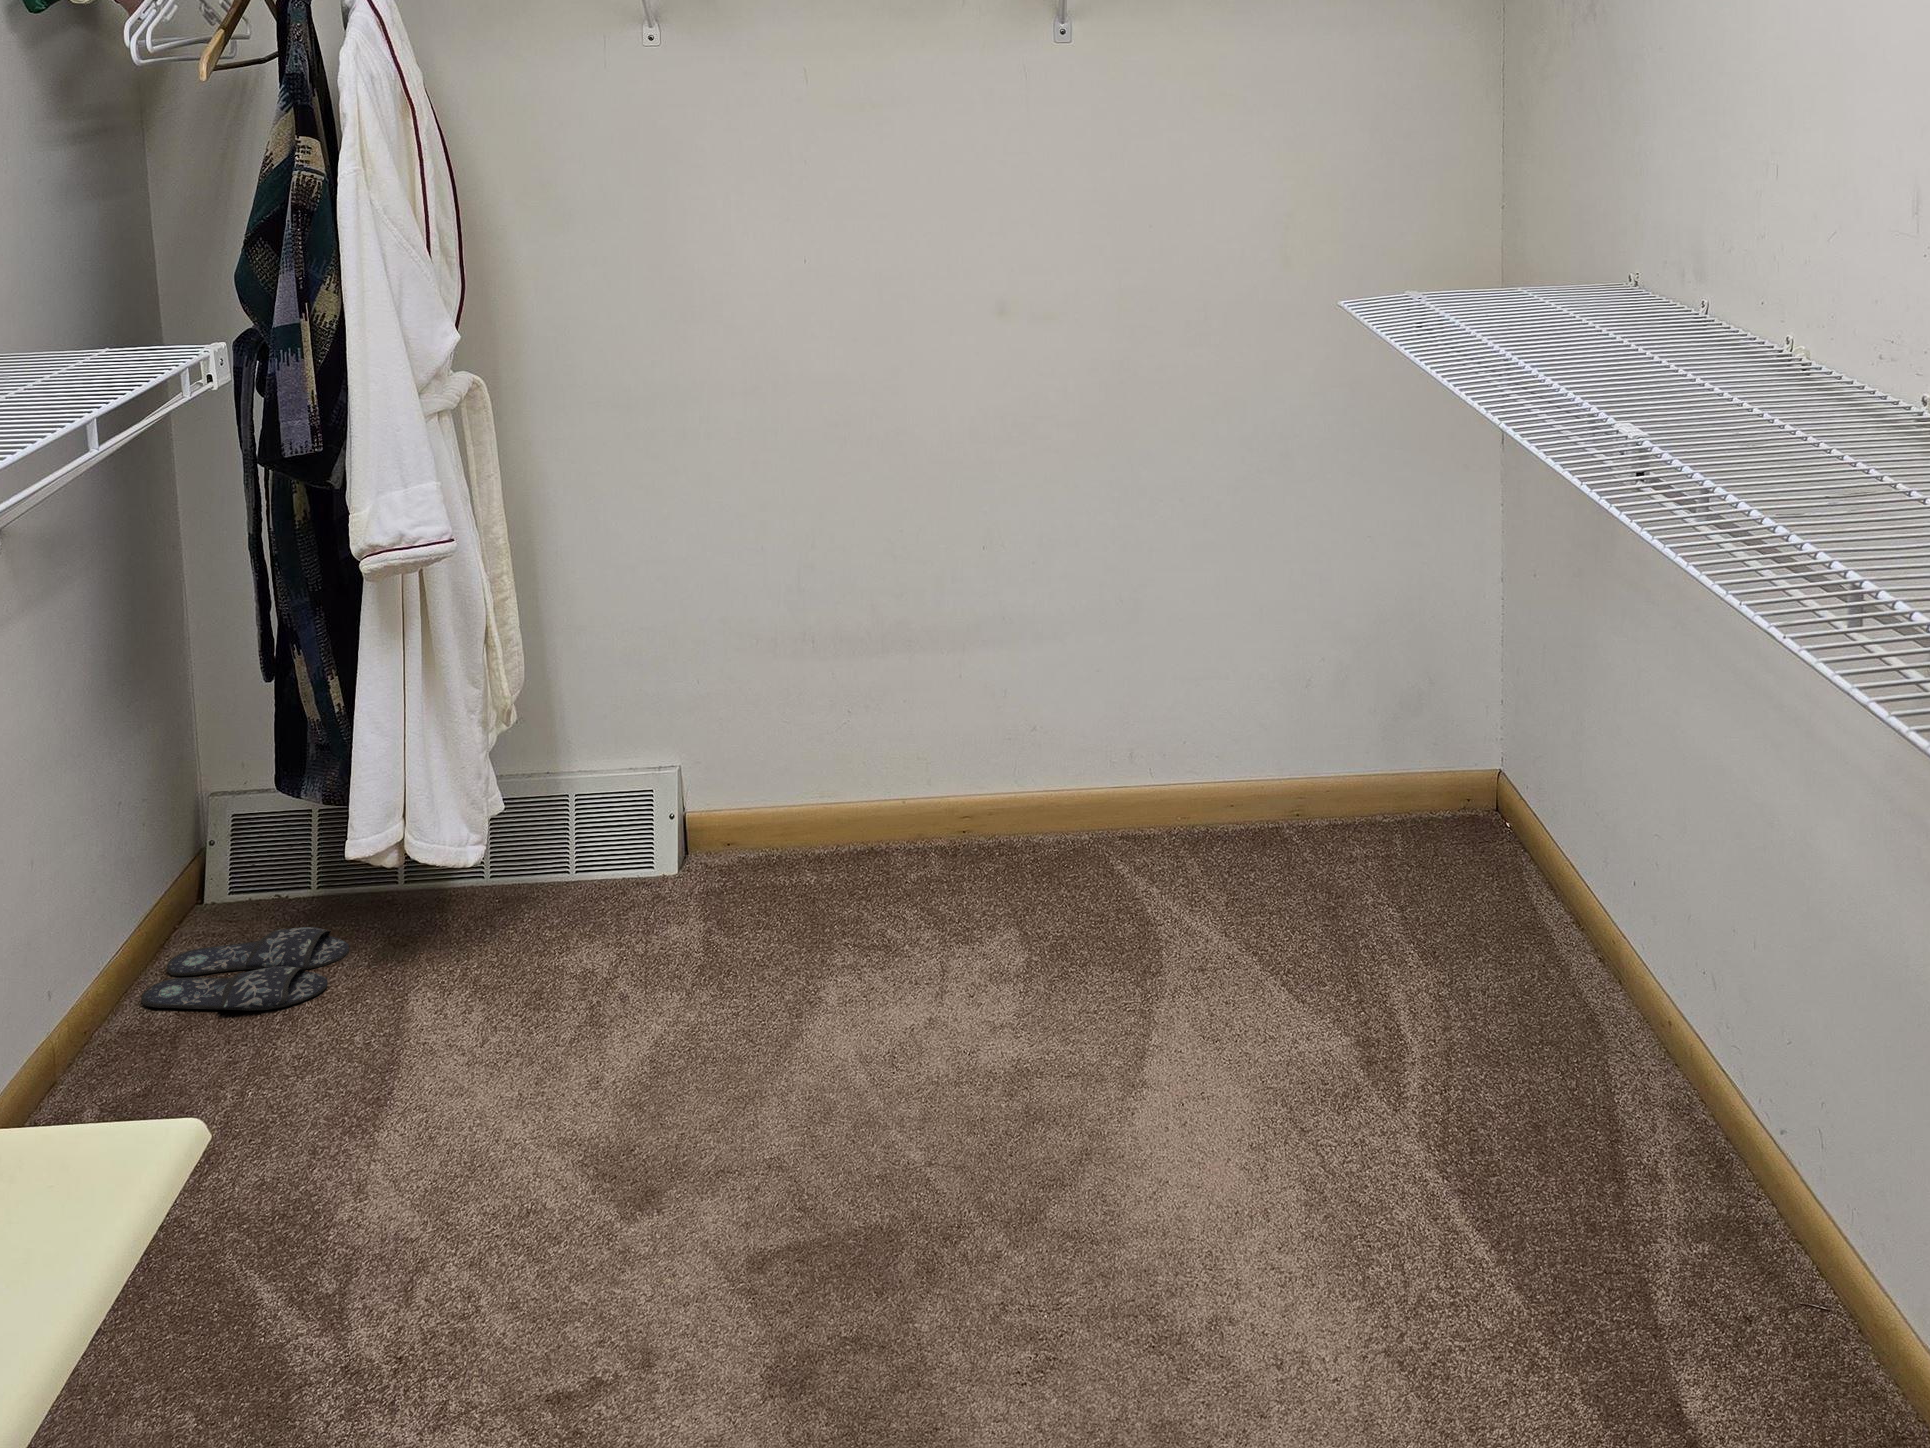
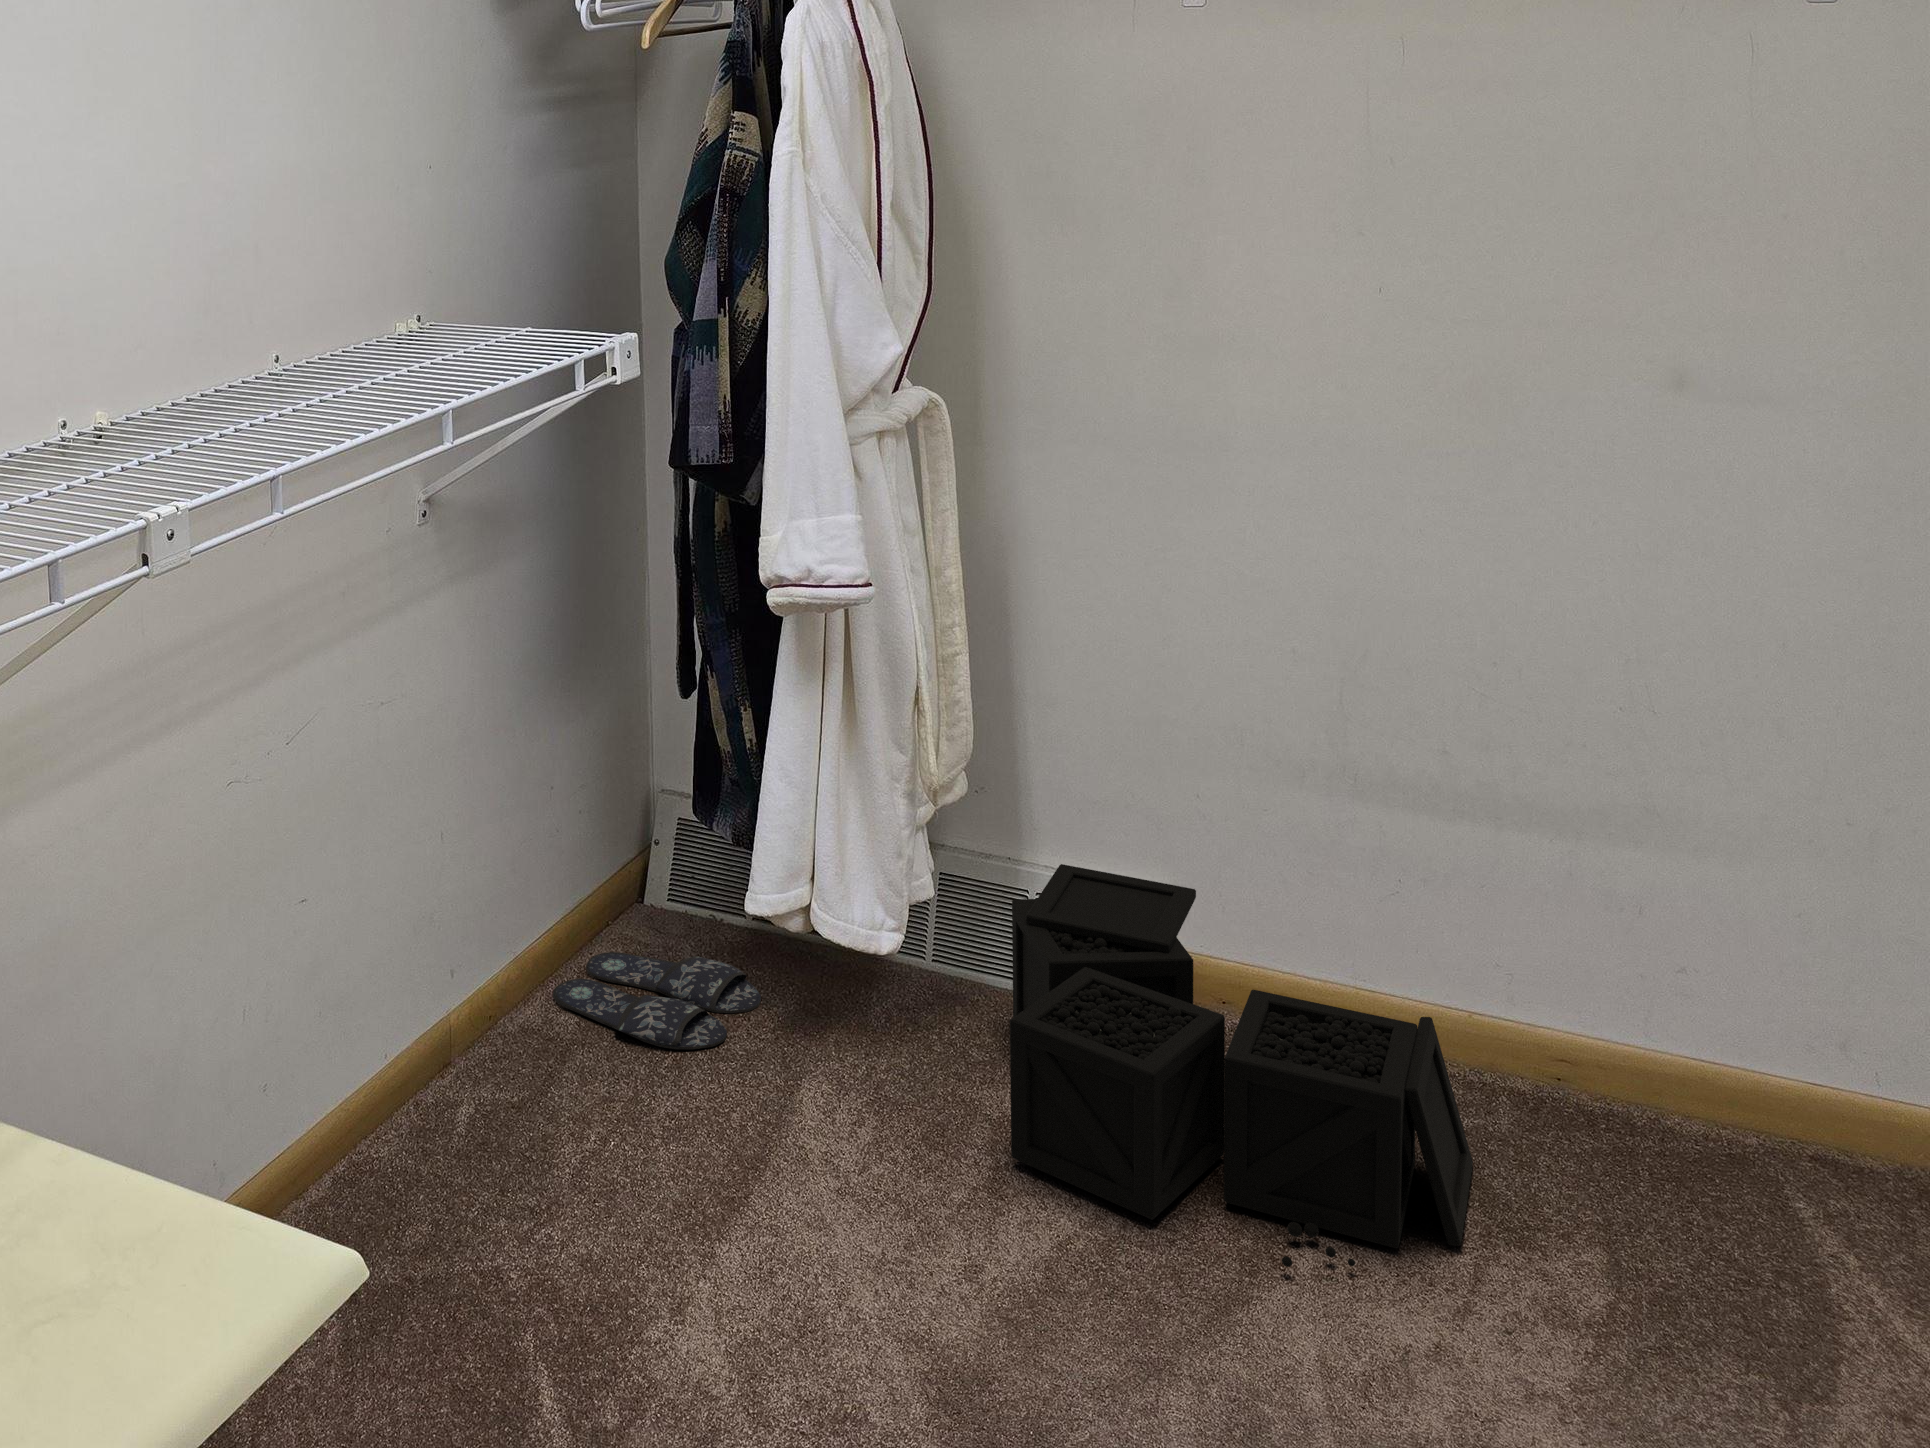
storage bin: none [564,755,917,997] -> present [1010,864,1473,1267]

